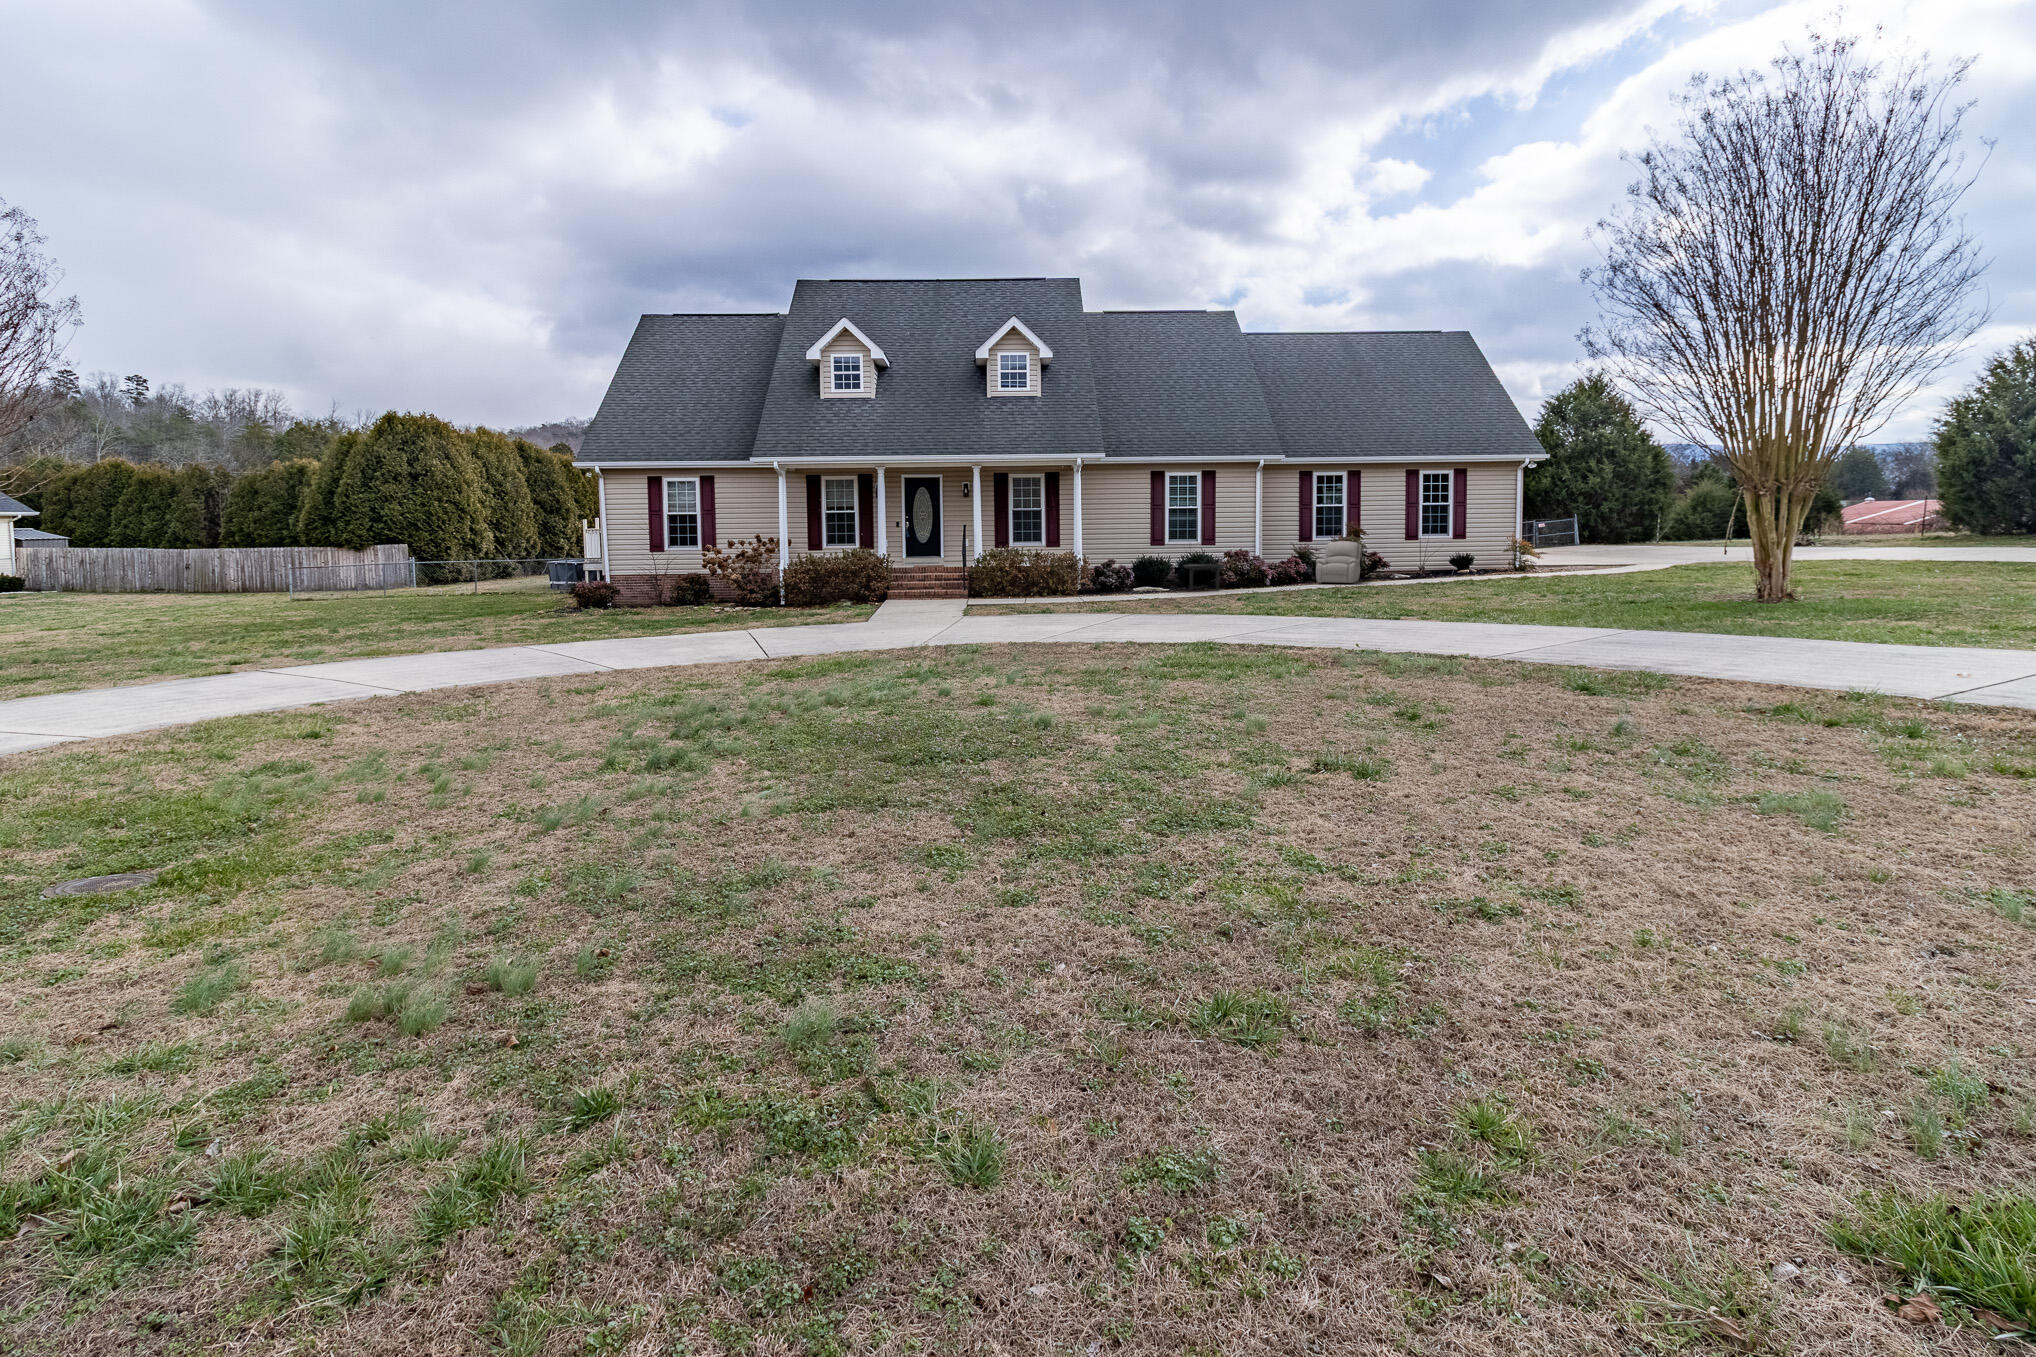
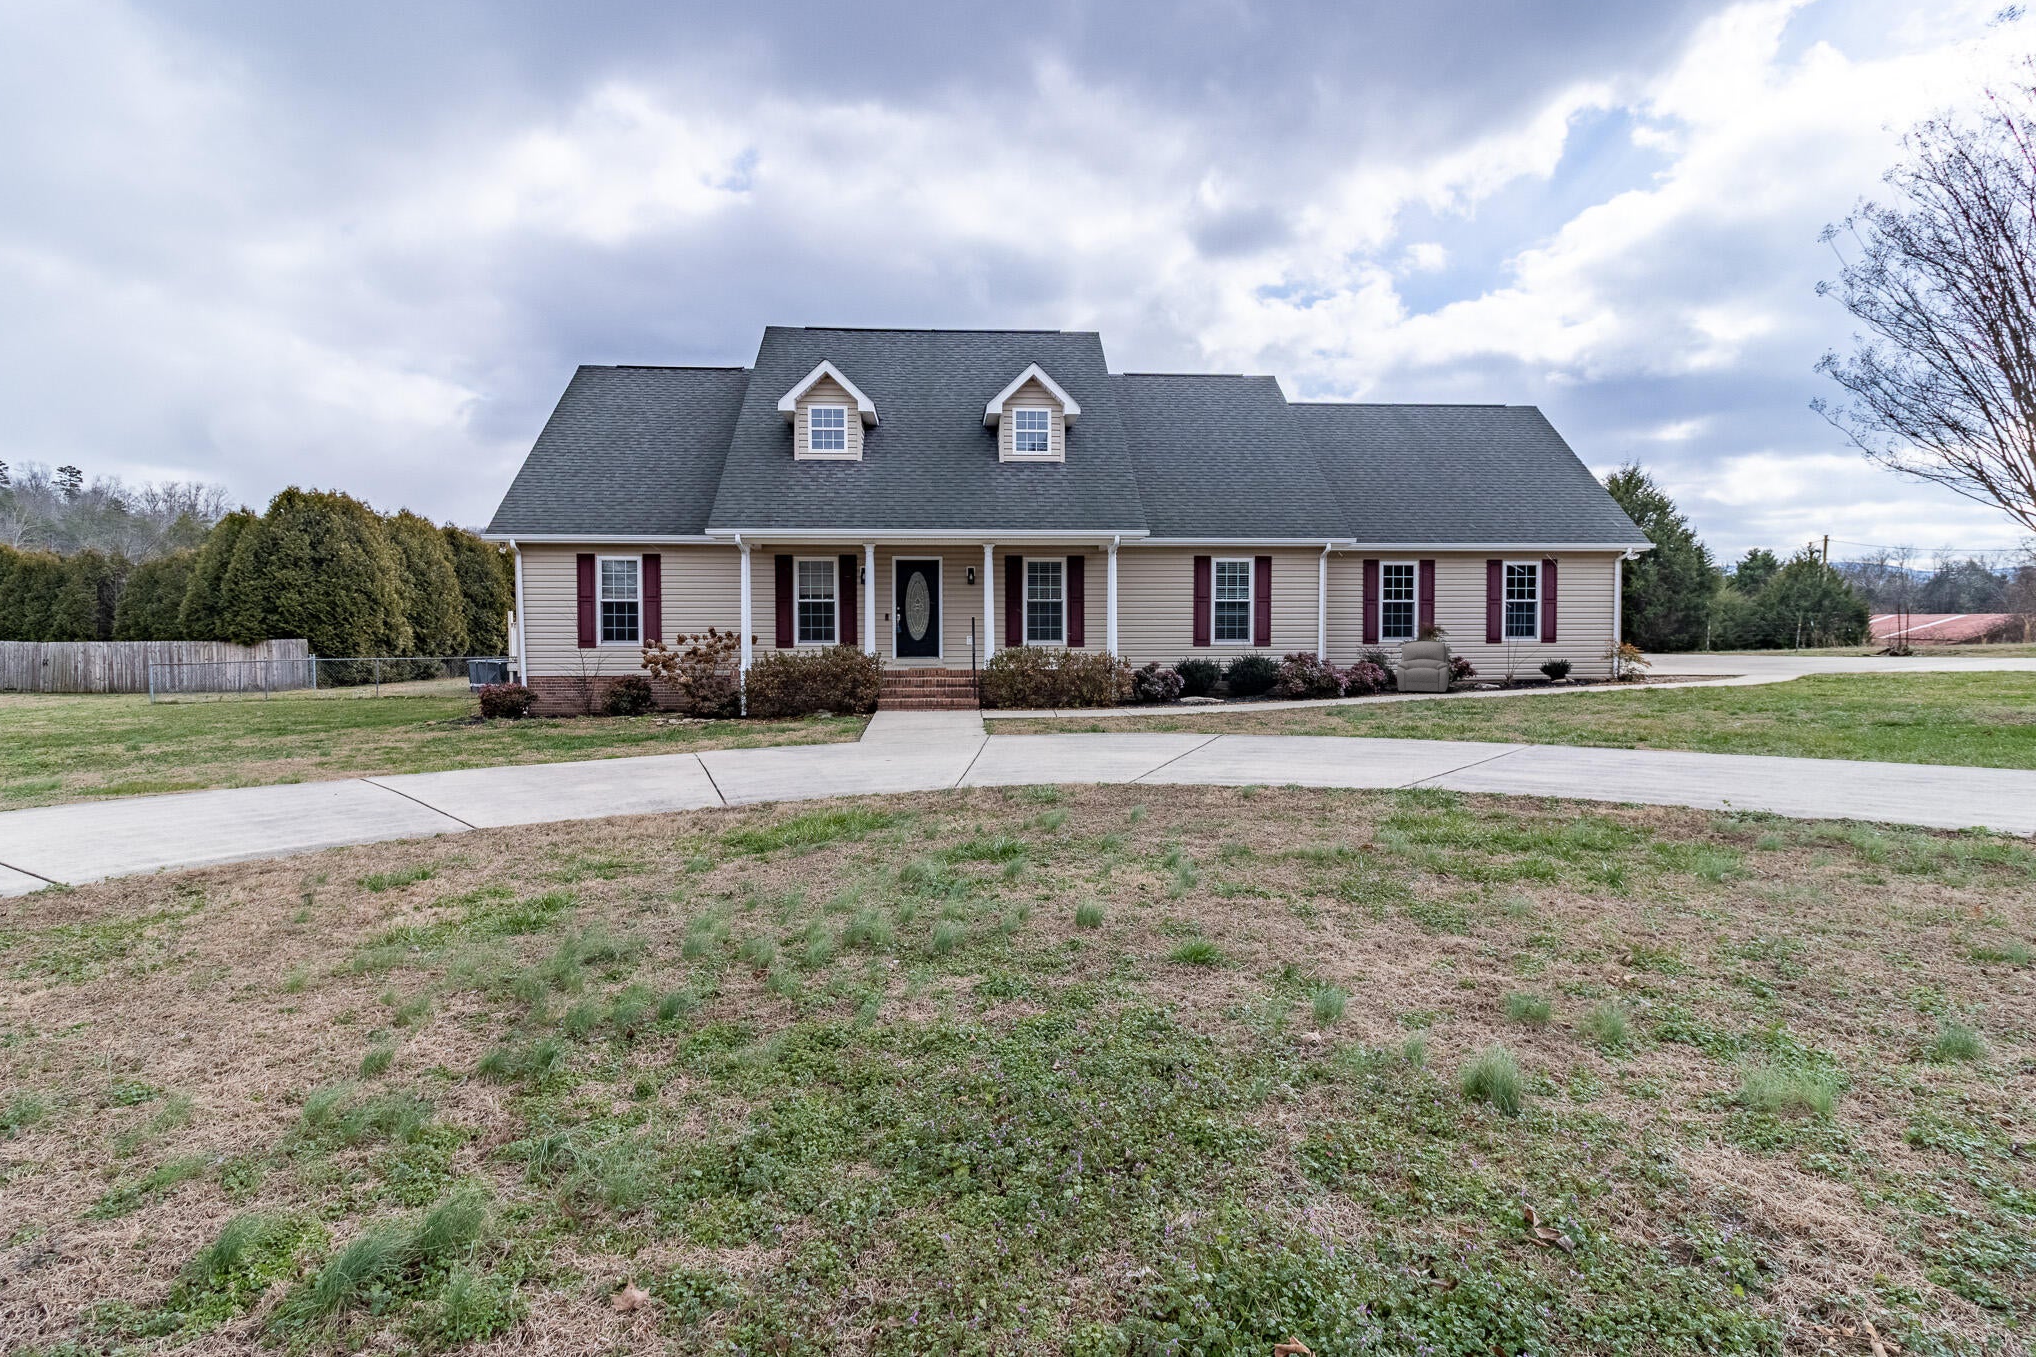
round table: present [1183,564,1226,591] -> none [1242,668,1297,701]

